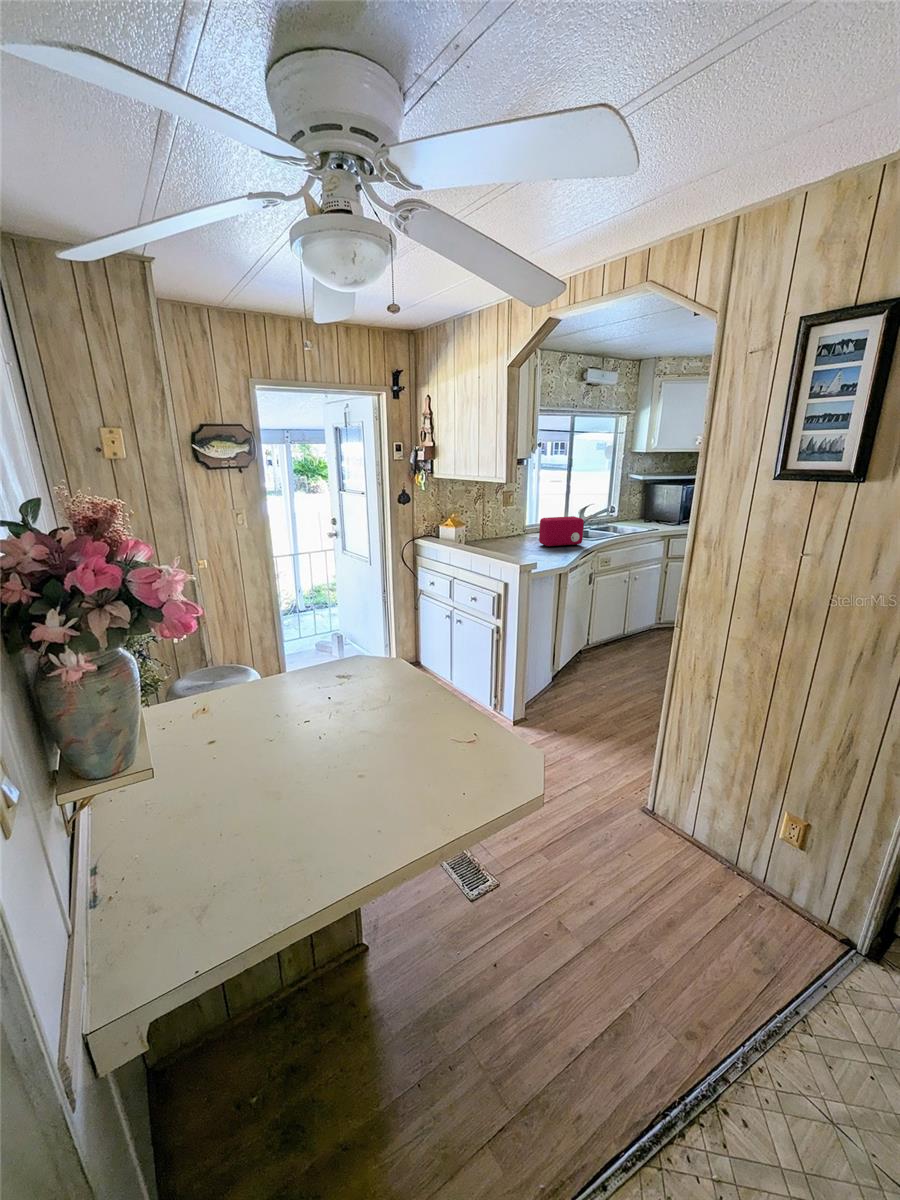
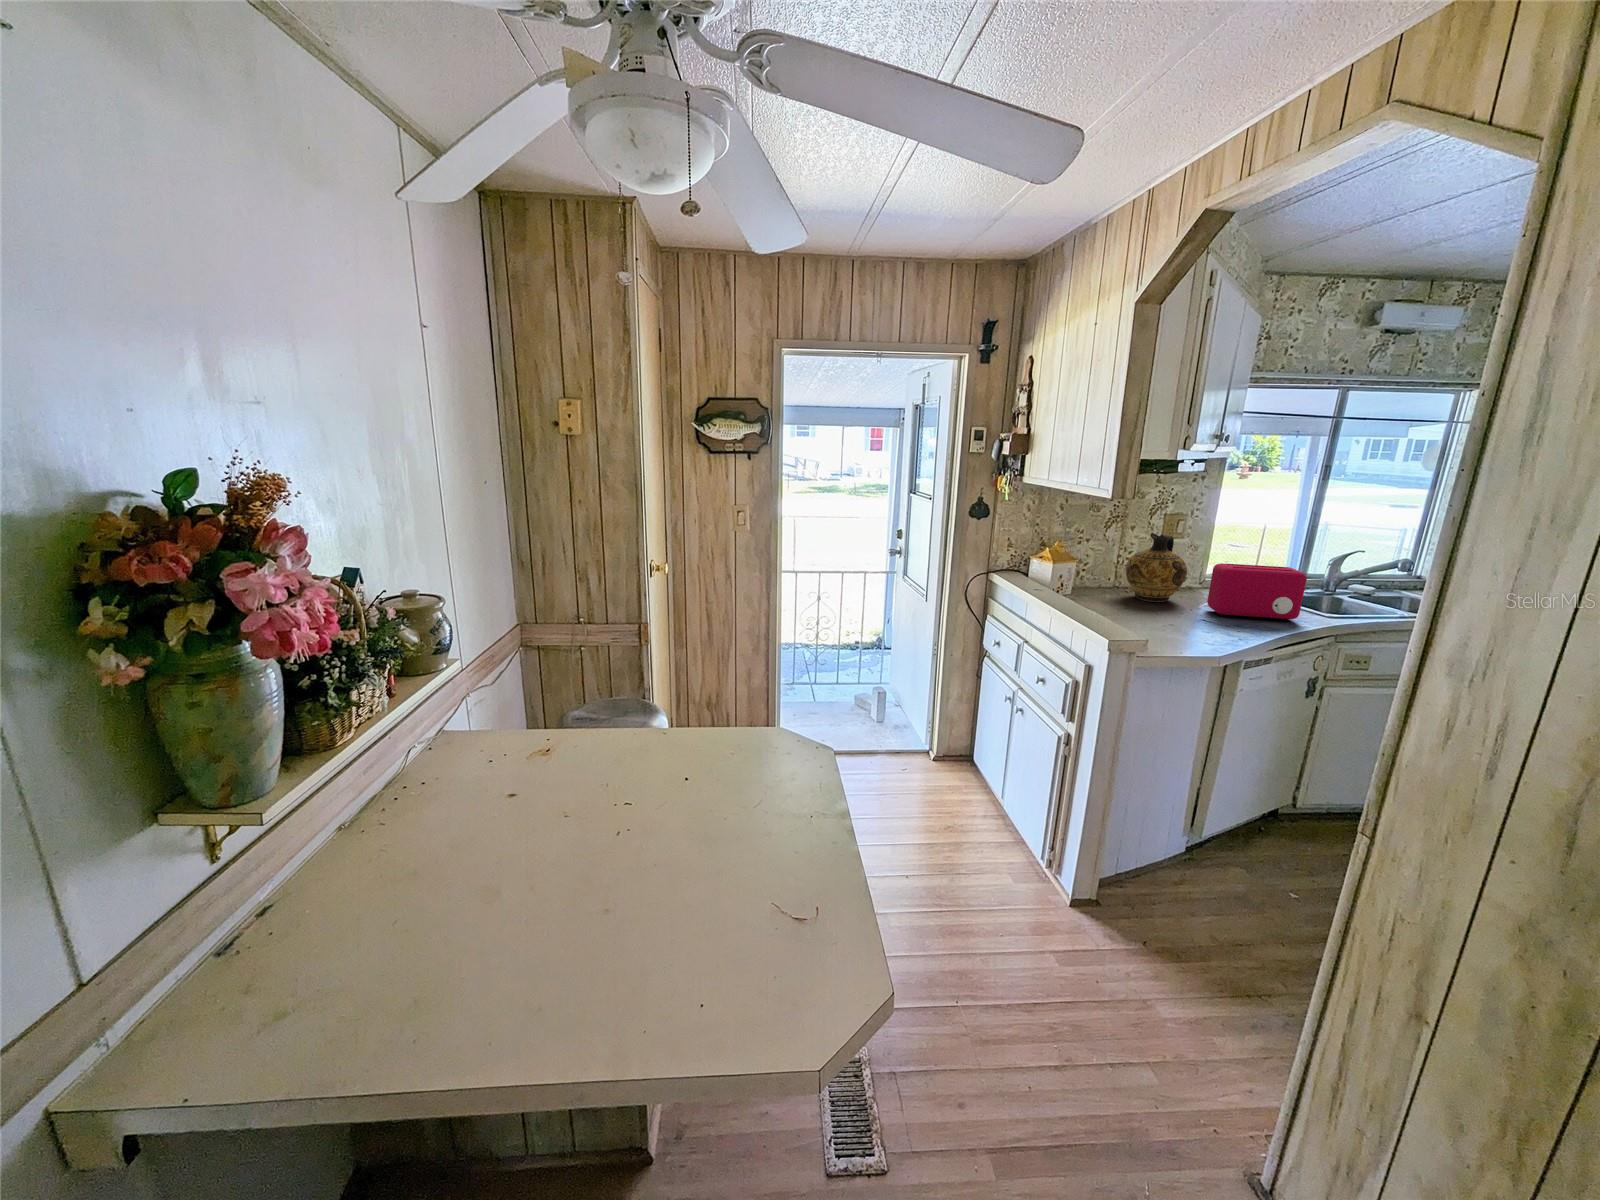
ceramic jug: none [494,504,526,545] -> present [1126,533,1187,602]

